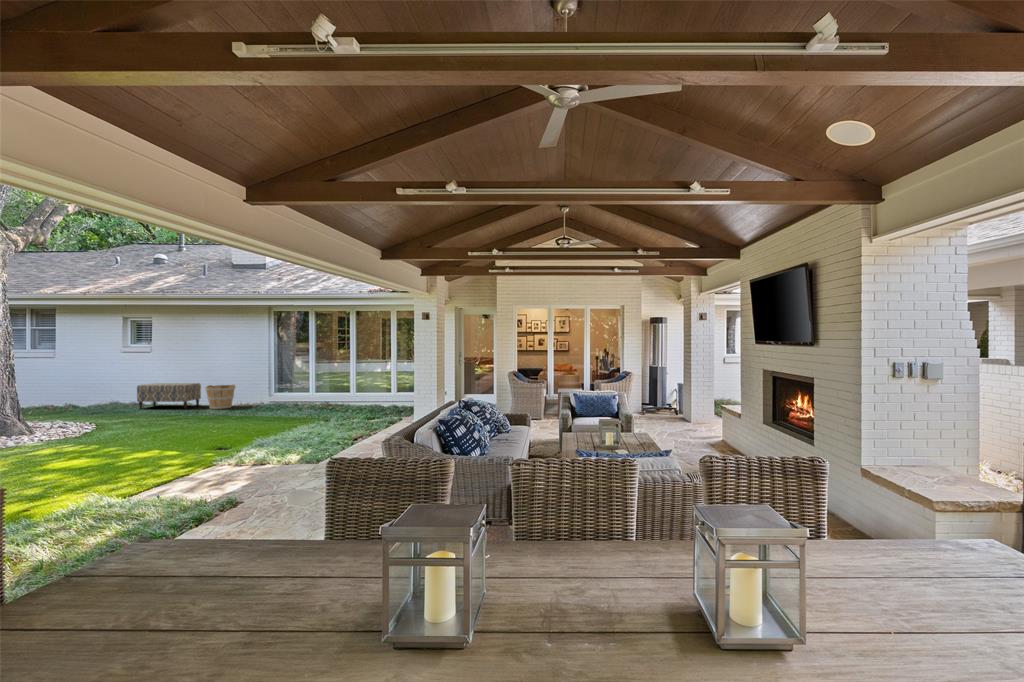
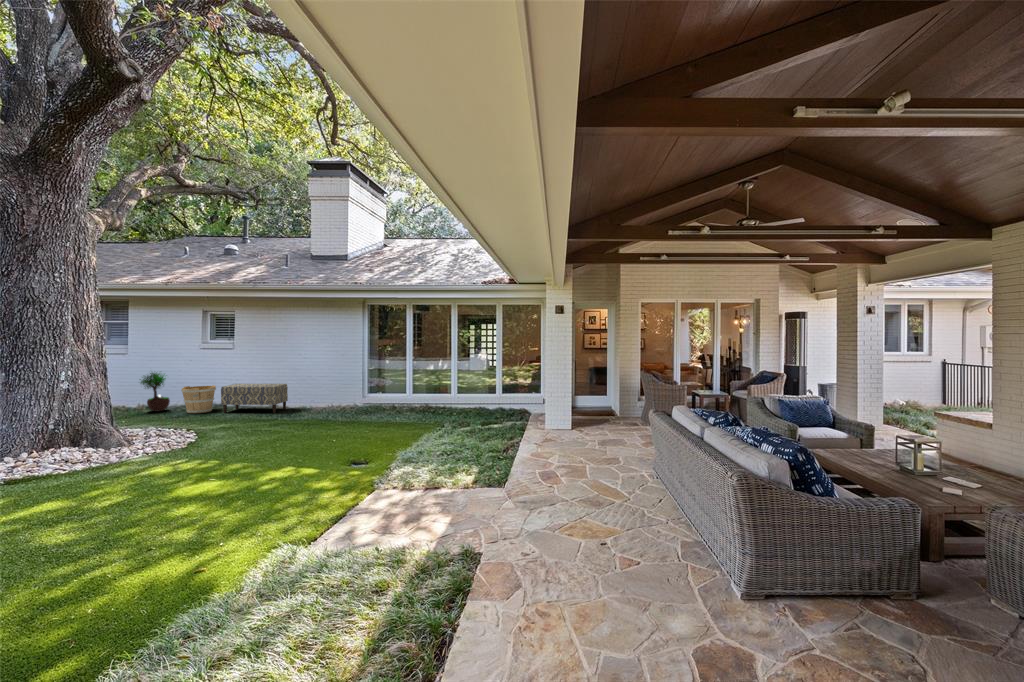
potted tree: none [60,369,92,408] -> present [140,373,170,412]
wooden bucket: present [205,385,236,409] -> present [181,385,216,413]

